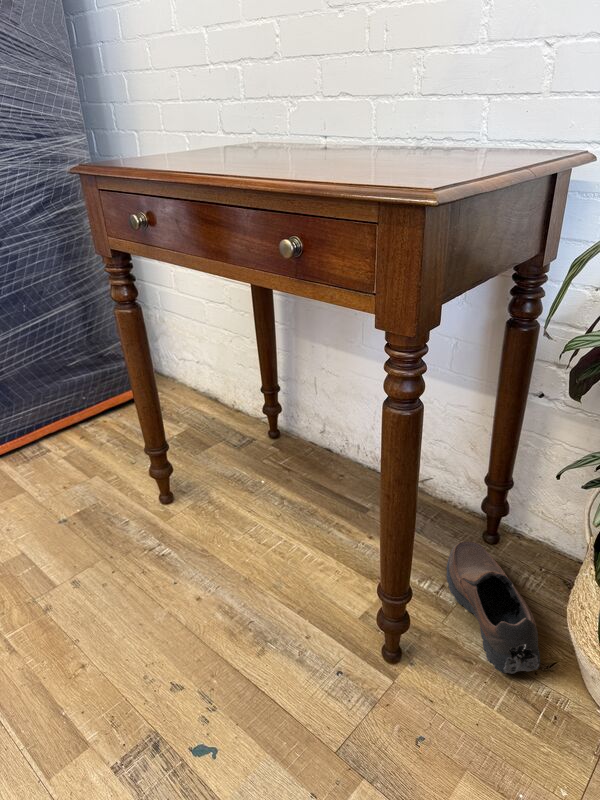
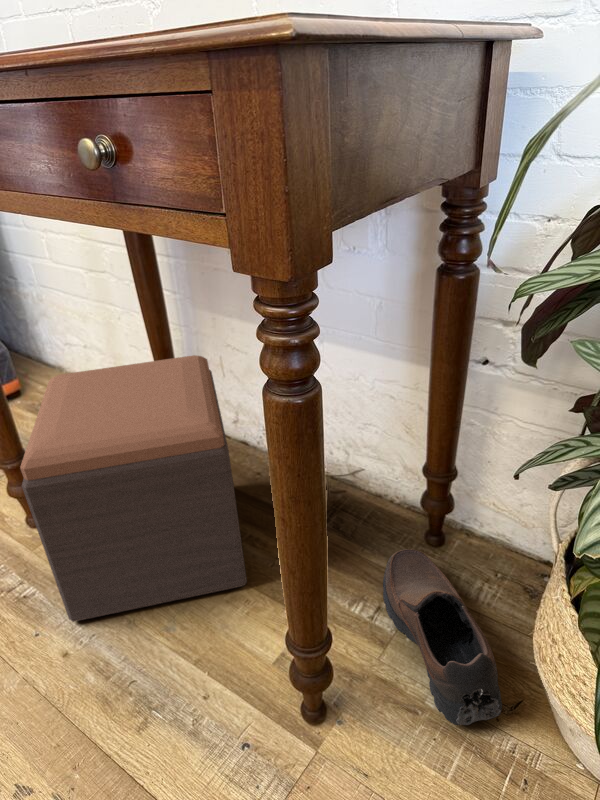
footstool: none [183,376,337,575] -> present [20,355,247,622]

